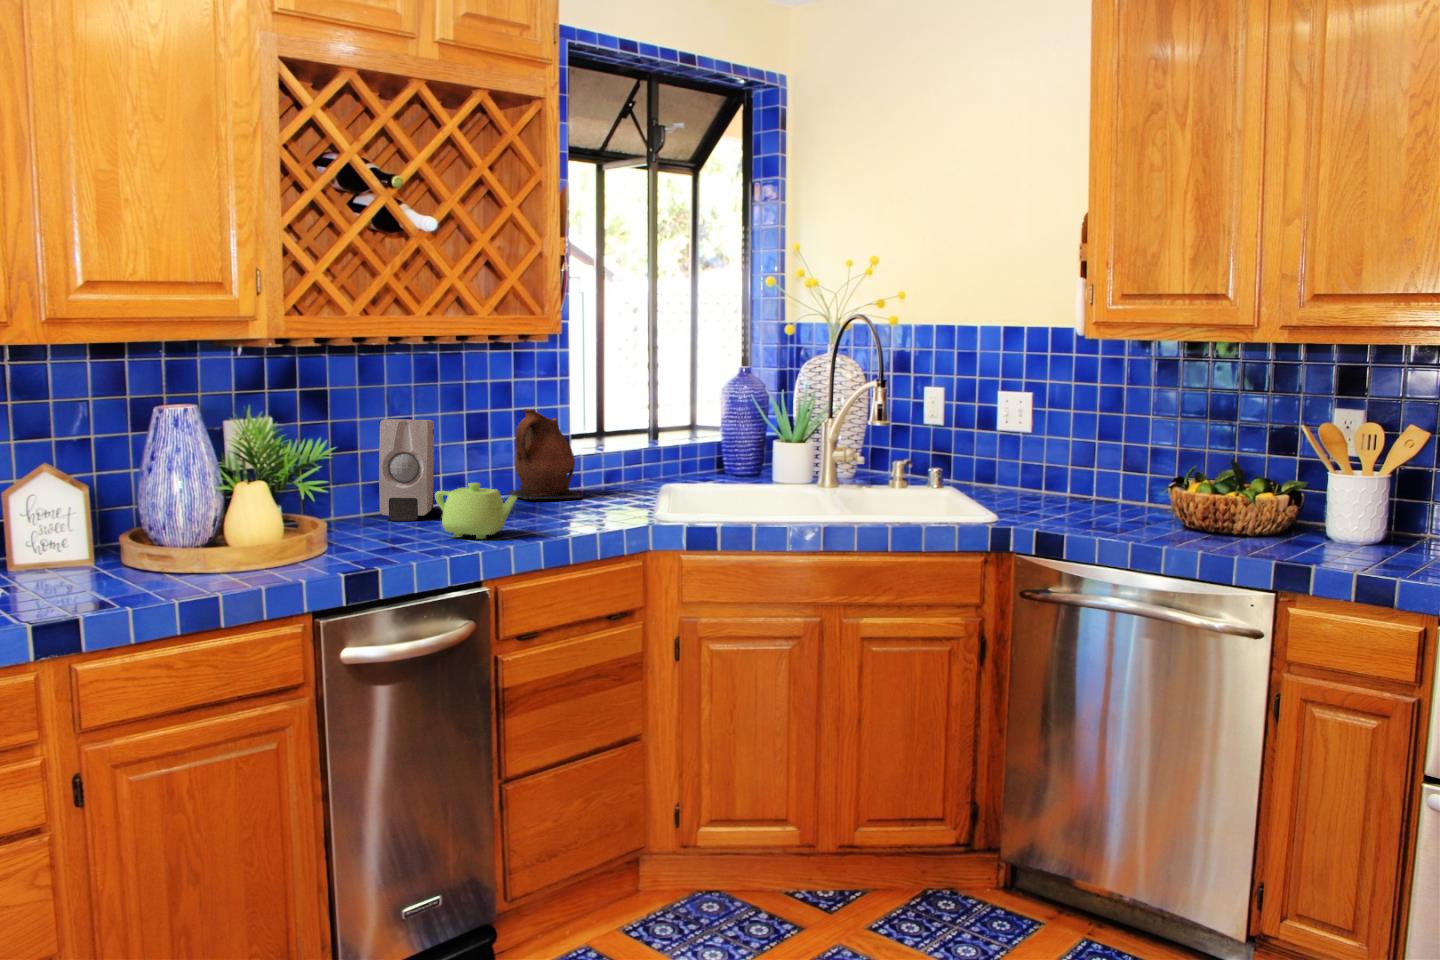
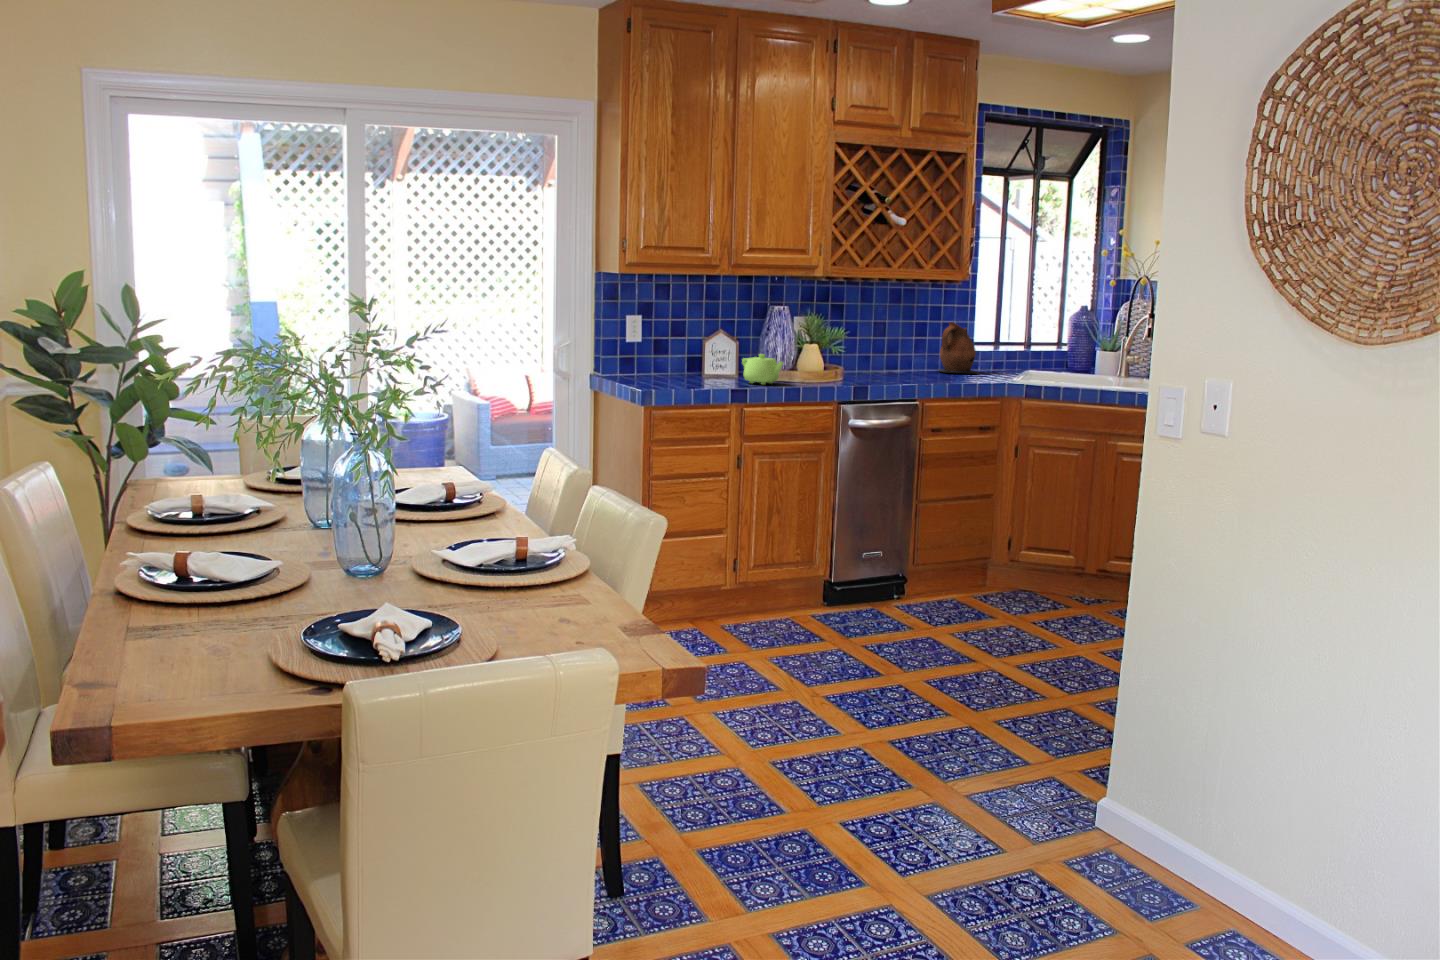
soap dispenser: present [379,419,434,521] -> none [867,322,898,376]
teapot: present [435,483,517,539] -> present [742,354,783,385]

